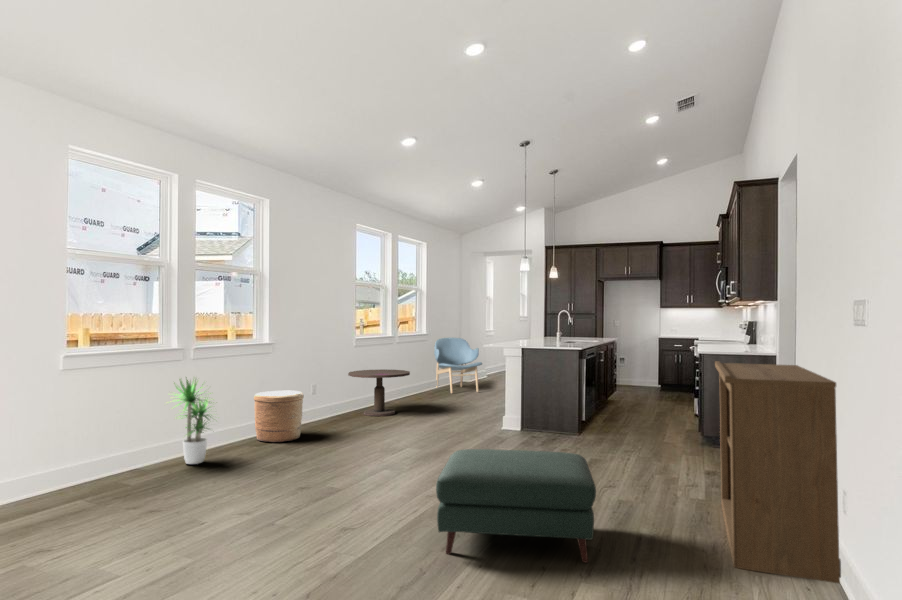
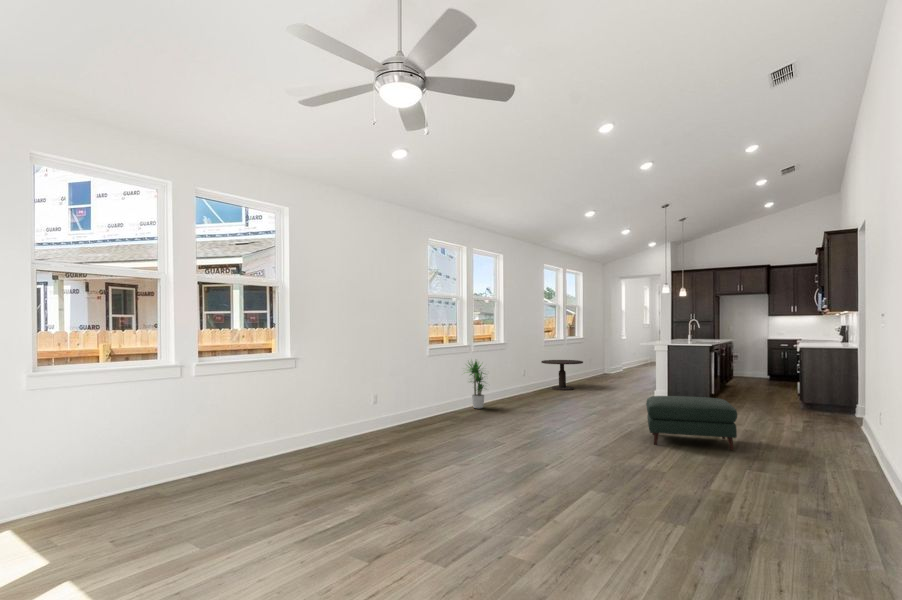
lounge chair: present [434,338,482,393] -> none [588,339,626,379]
bookshelf: present [715,361,841,584] -> none [808,350,881,463]
woven basket: present [254,390,304,442] -> none [497,370,526,401]

